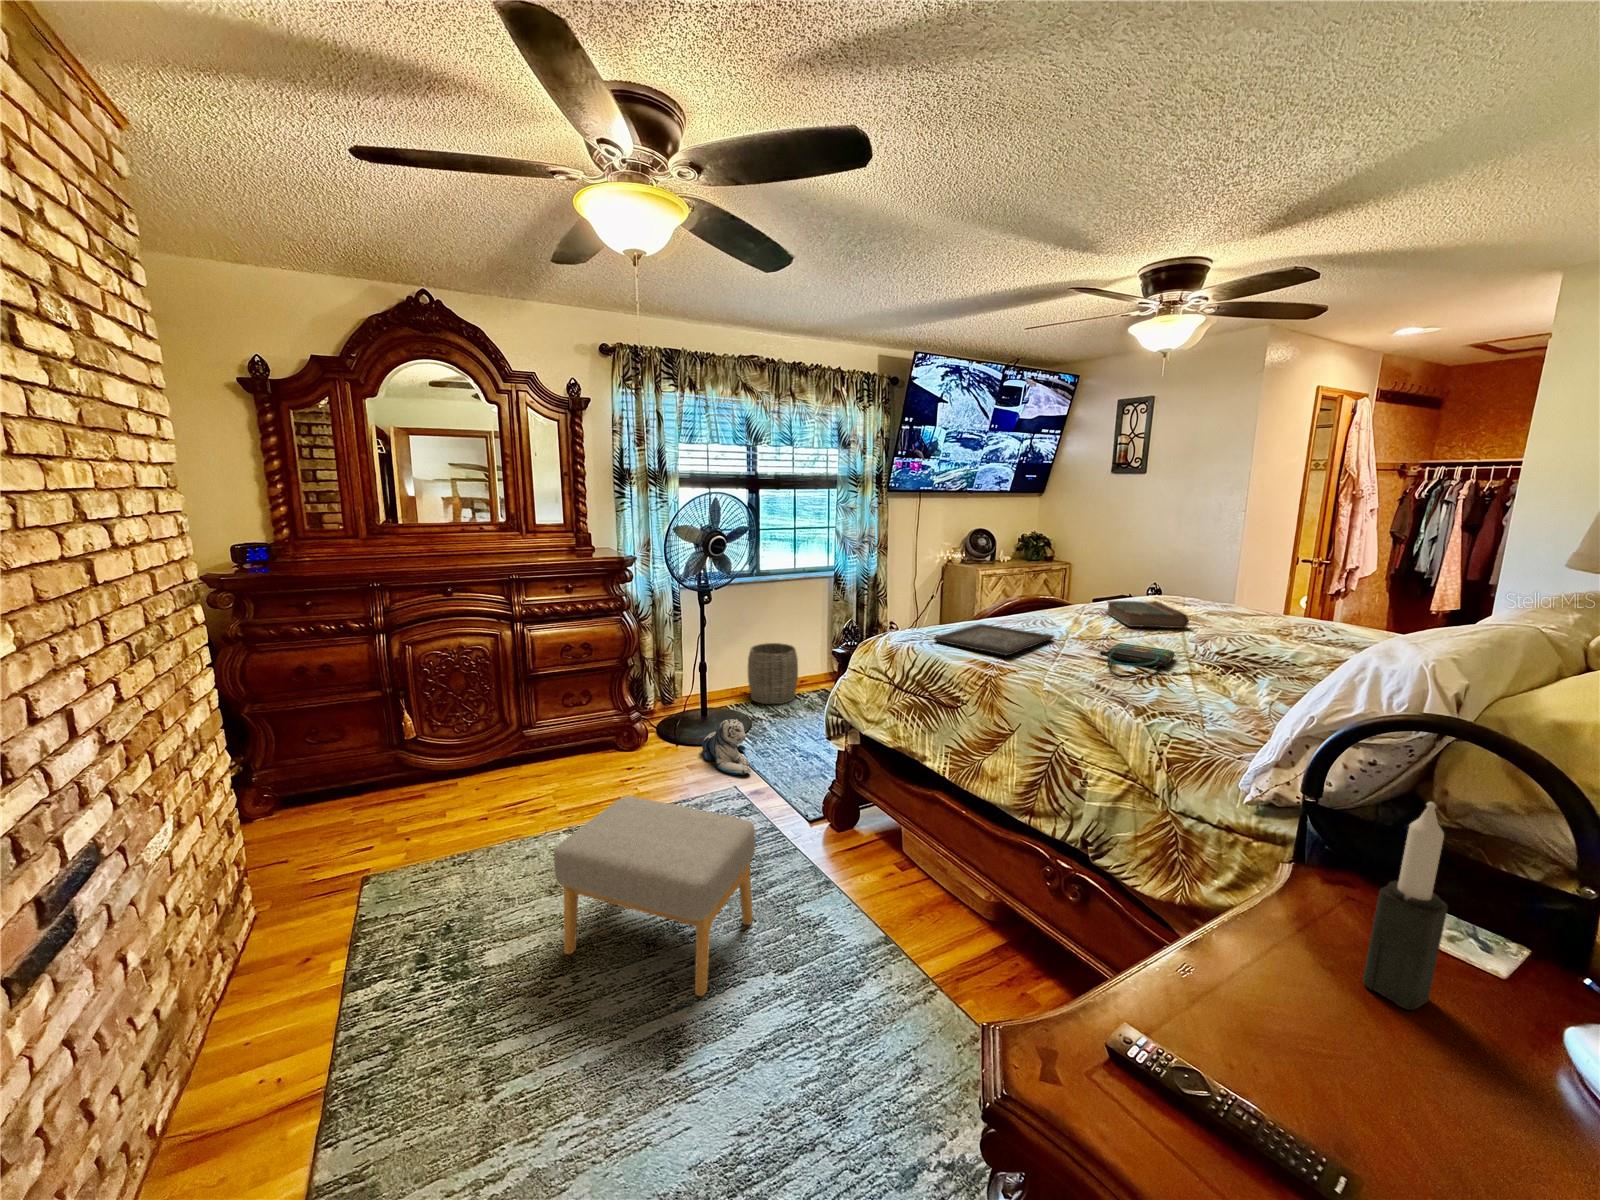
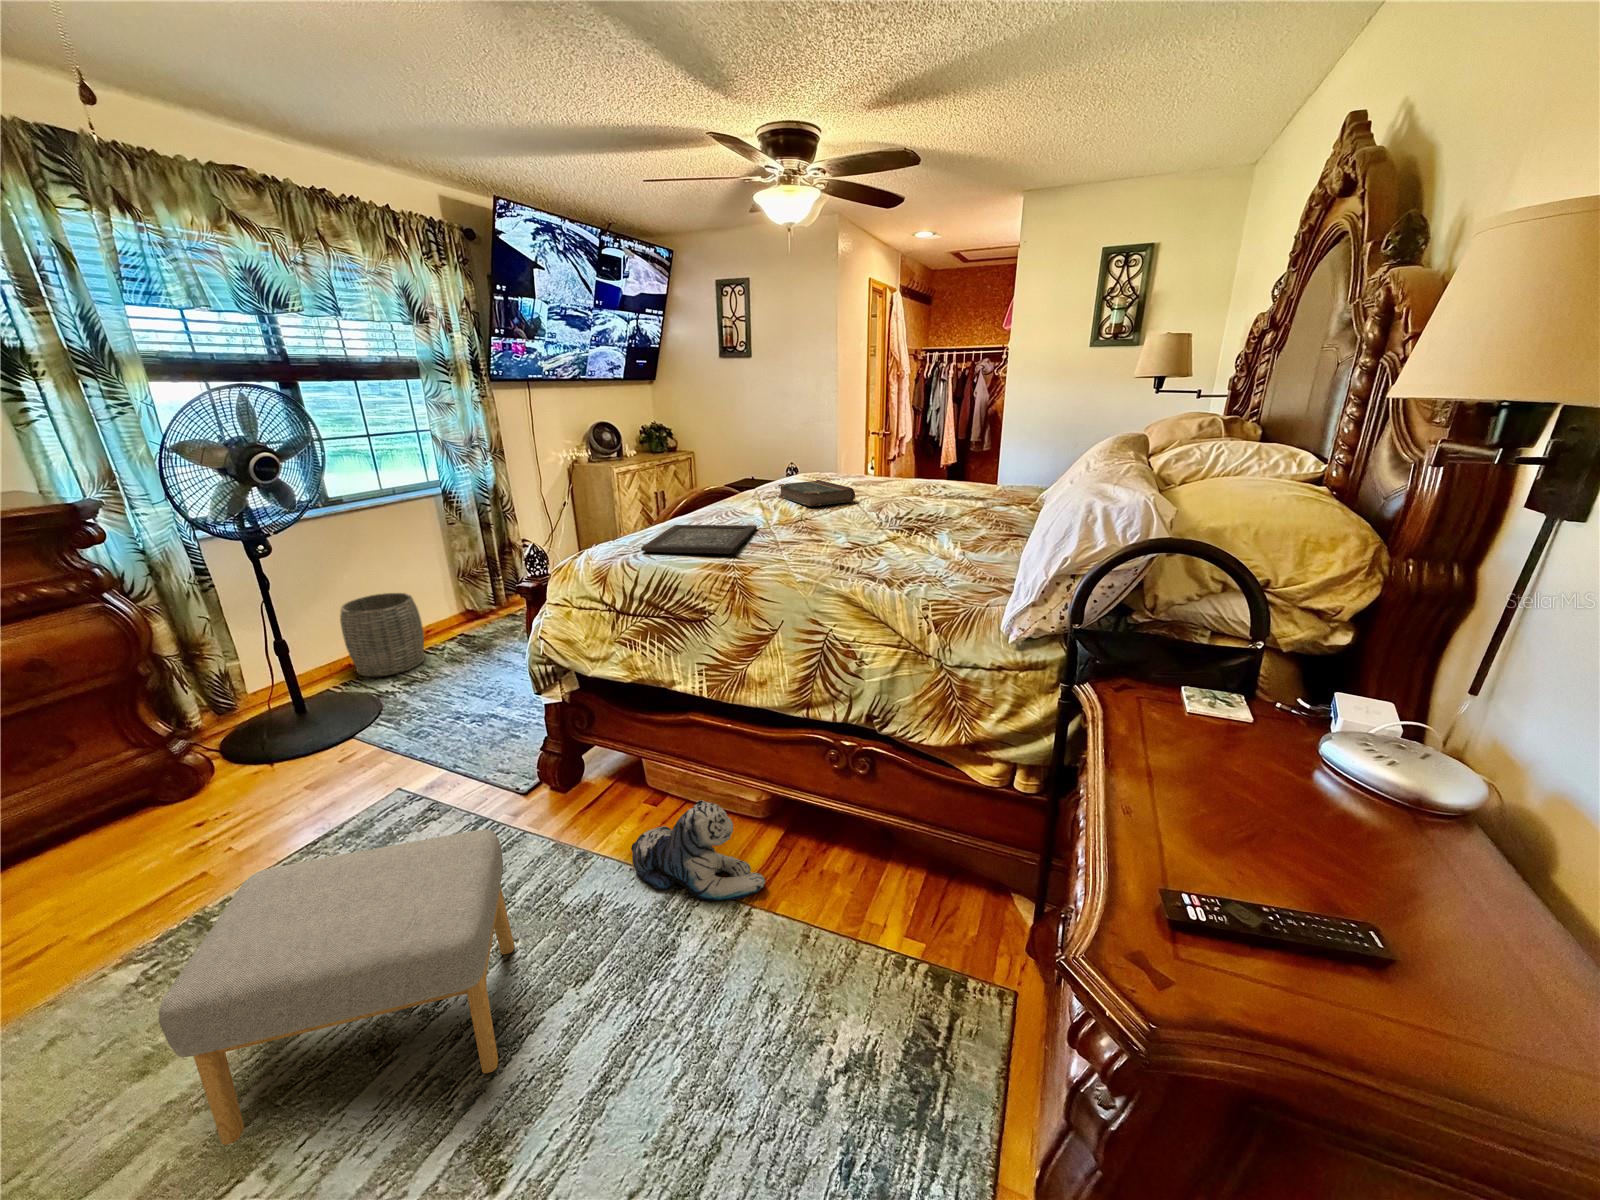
tote bag: present [1100,643,1174,678] -> none [810,523,871,555]
plush toy: present [702,719,751,775] -> present [631,800,765,901]
candle: present [1363,802,1448,1010] -> none [1199,600,1258,762]

